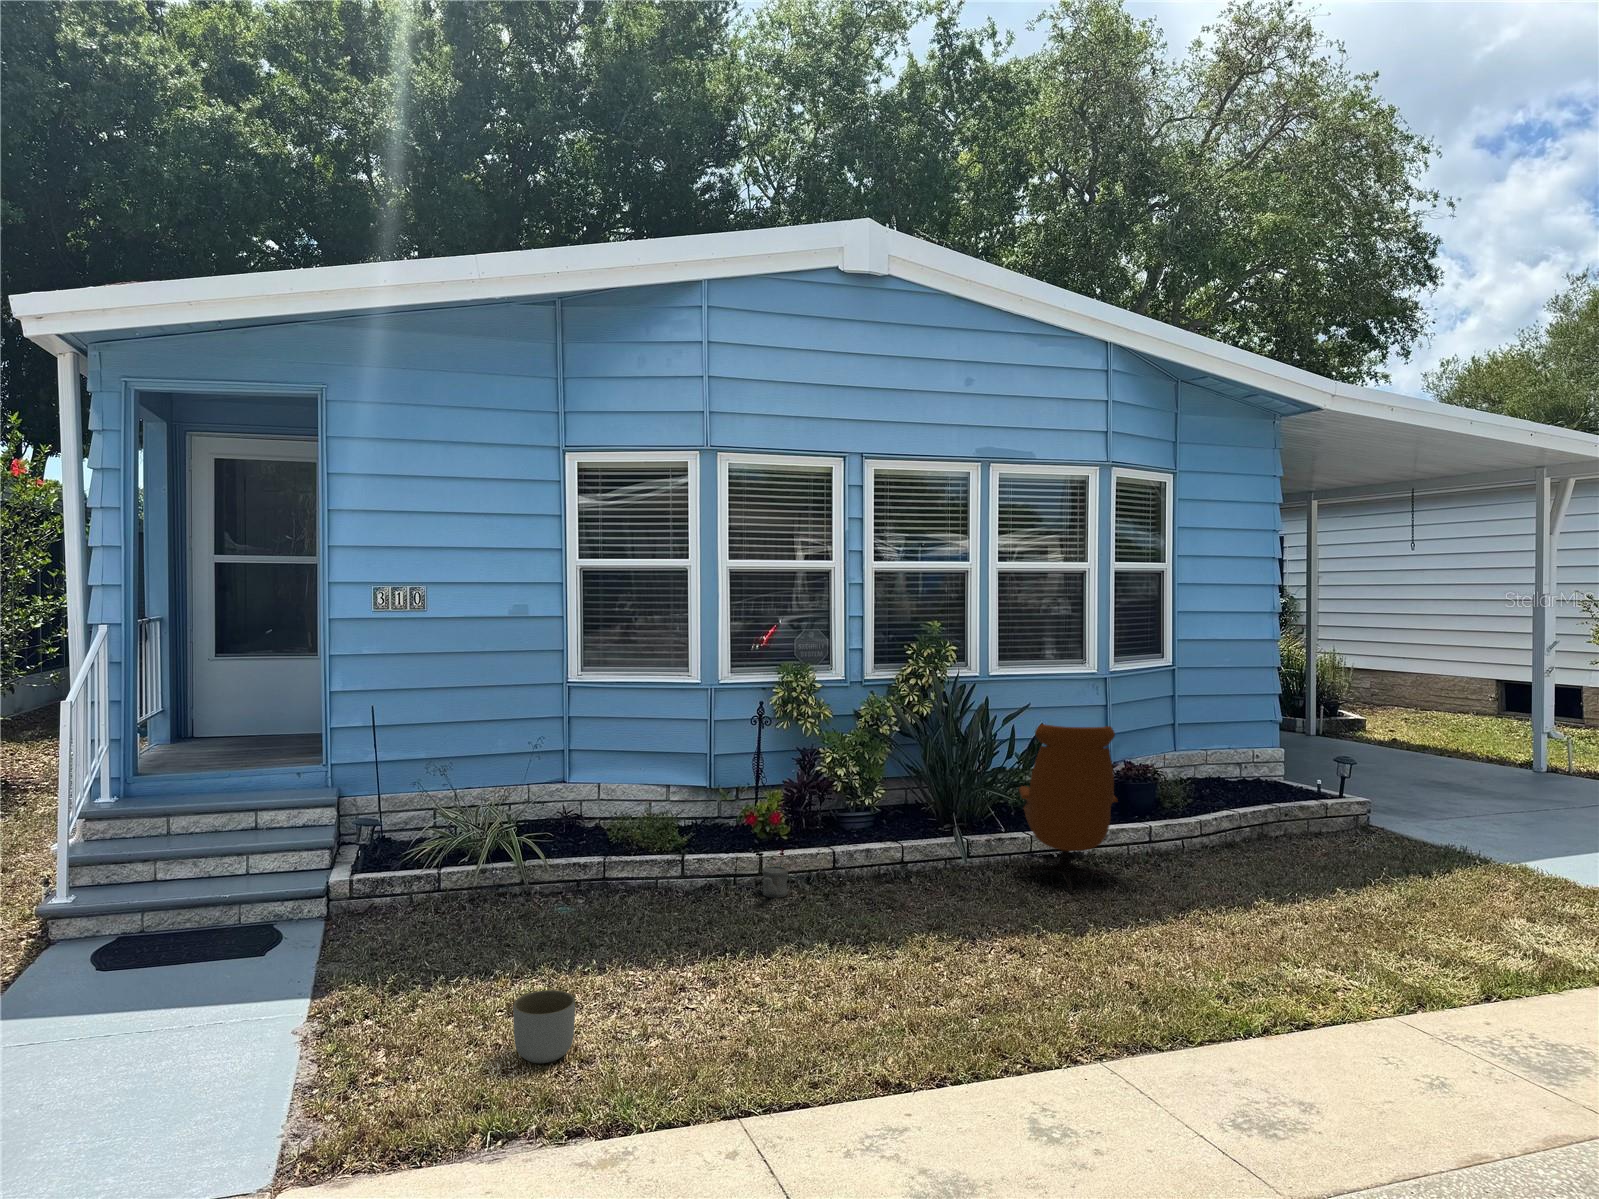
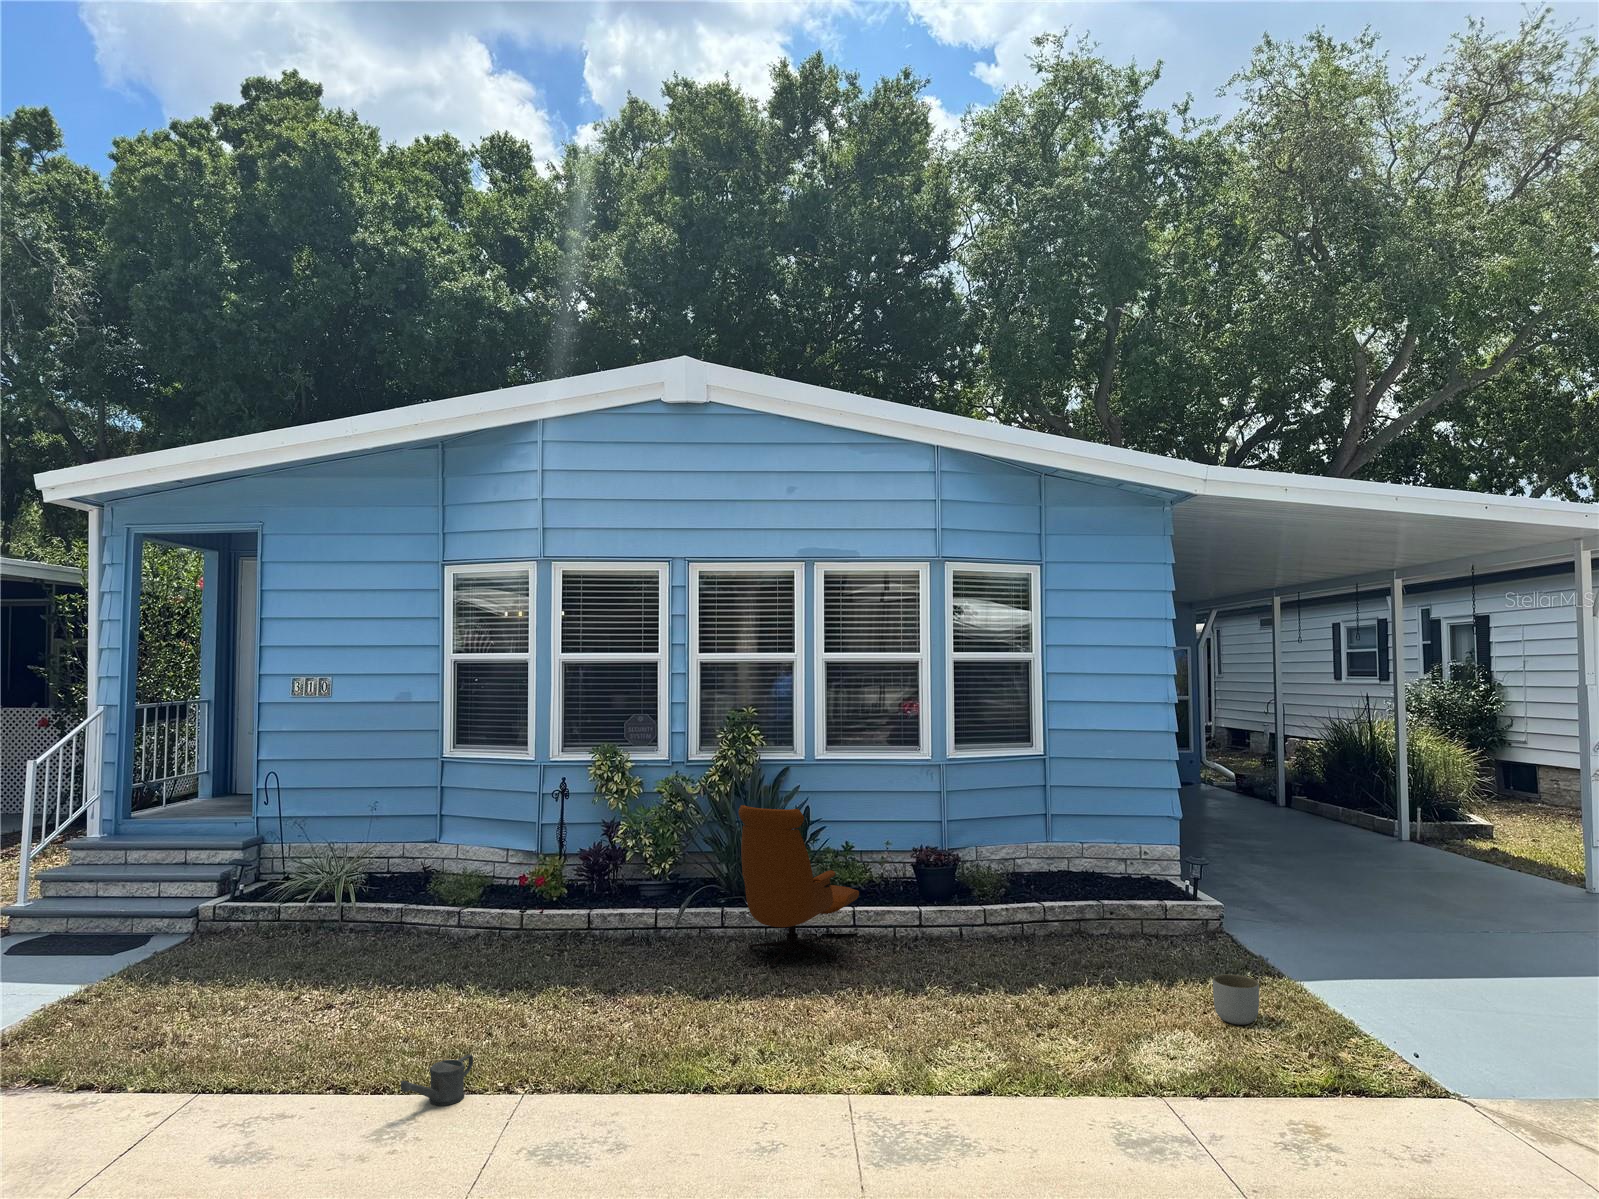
watering can: present [763,863,788,898] -> present [401,1055,473,1106]
planter: present [513,990,575,1063] -> present [1213,974,1259,1025]

